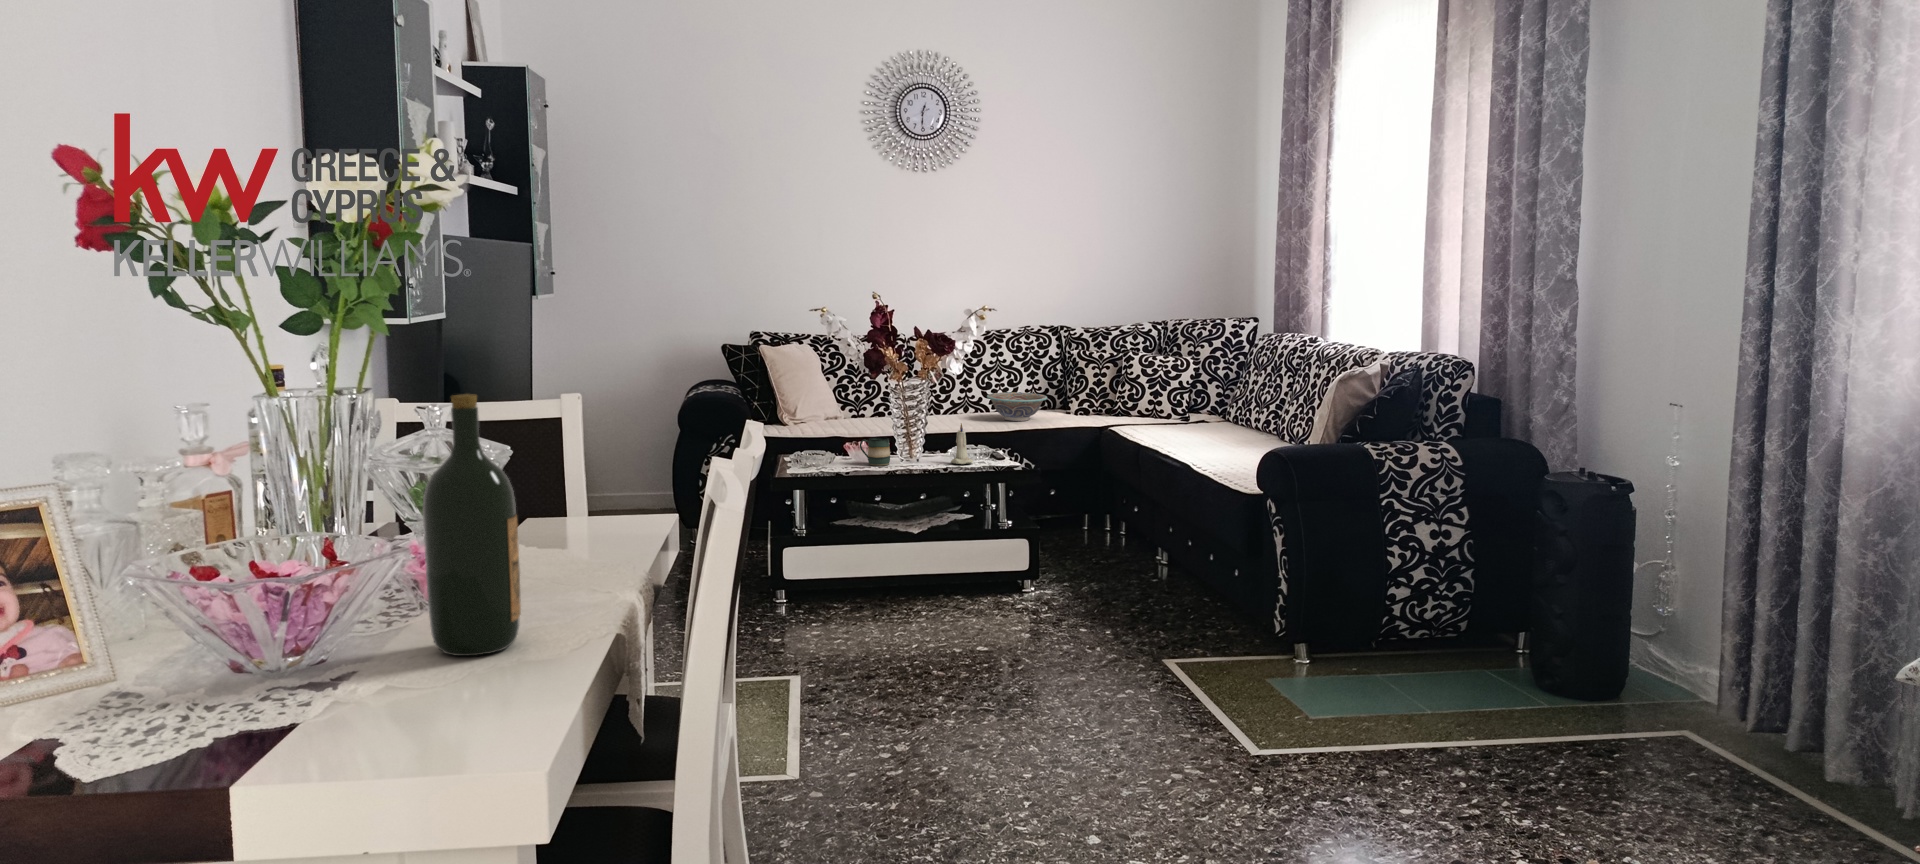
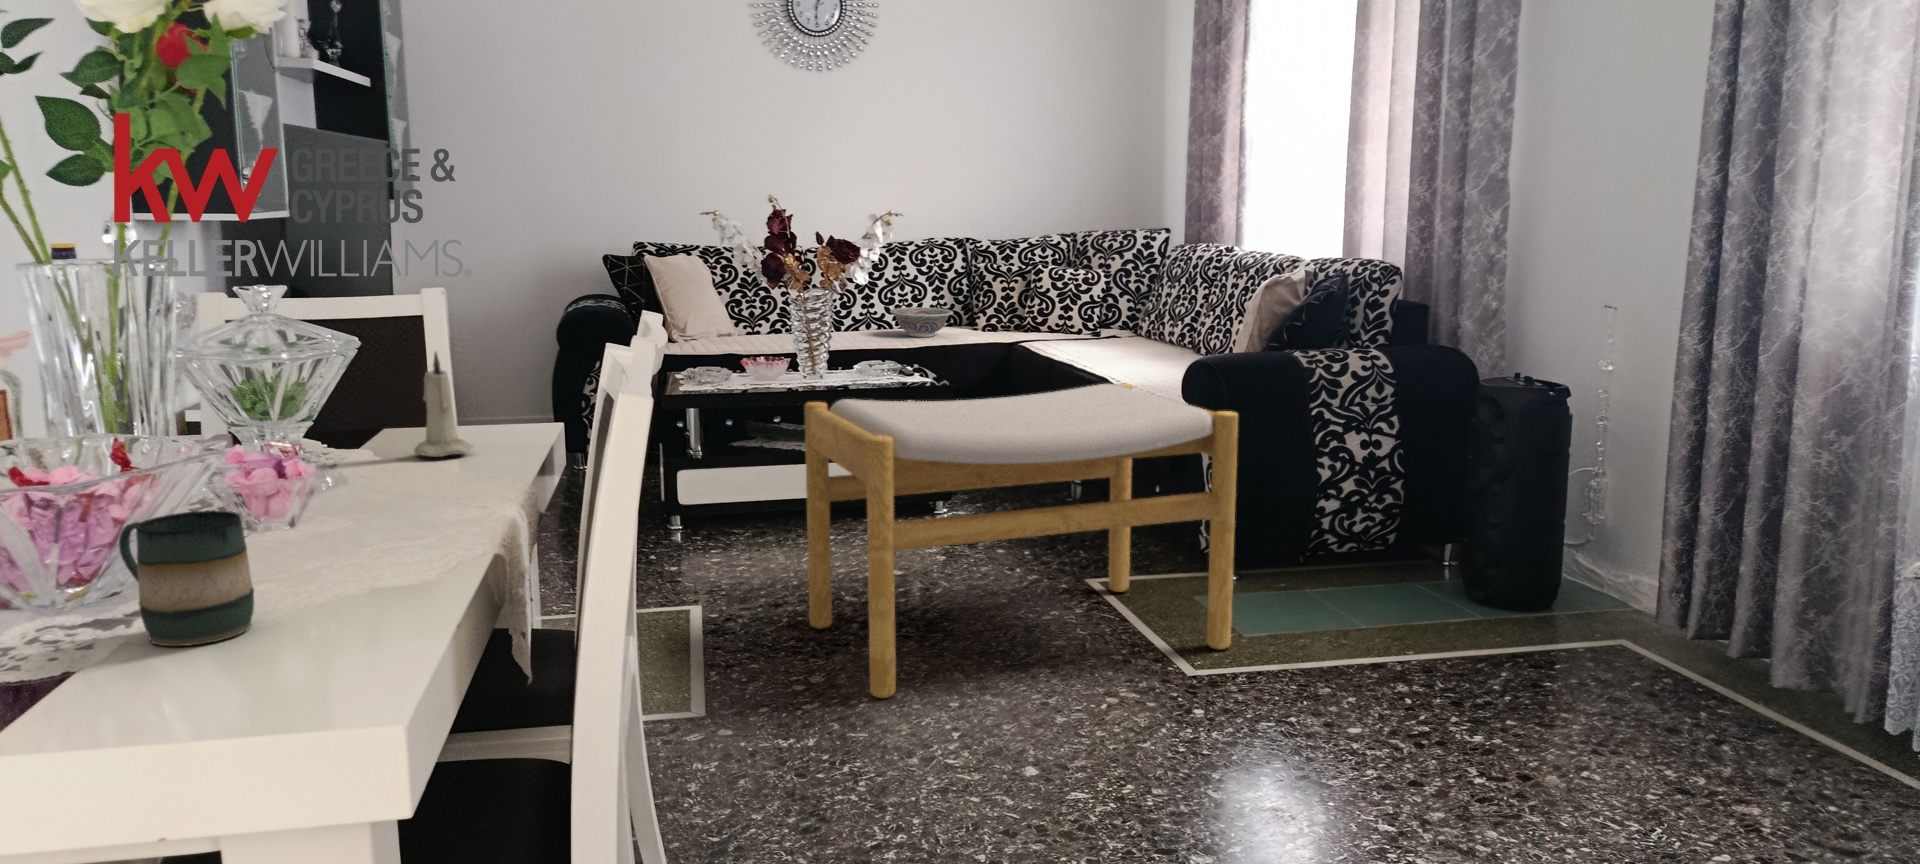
wine bottle: present [423,394,521,656] -> none [239,258,371,583]
candle: present [951,423,973,464] -> present [414,352,473,457]
mug: present [860,438,890,466] -> present [119,510,254,646]
footstool: none [897,474,1301,768] -> present [804,384,1238,698]

